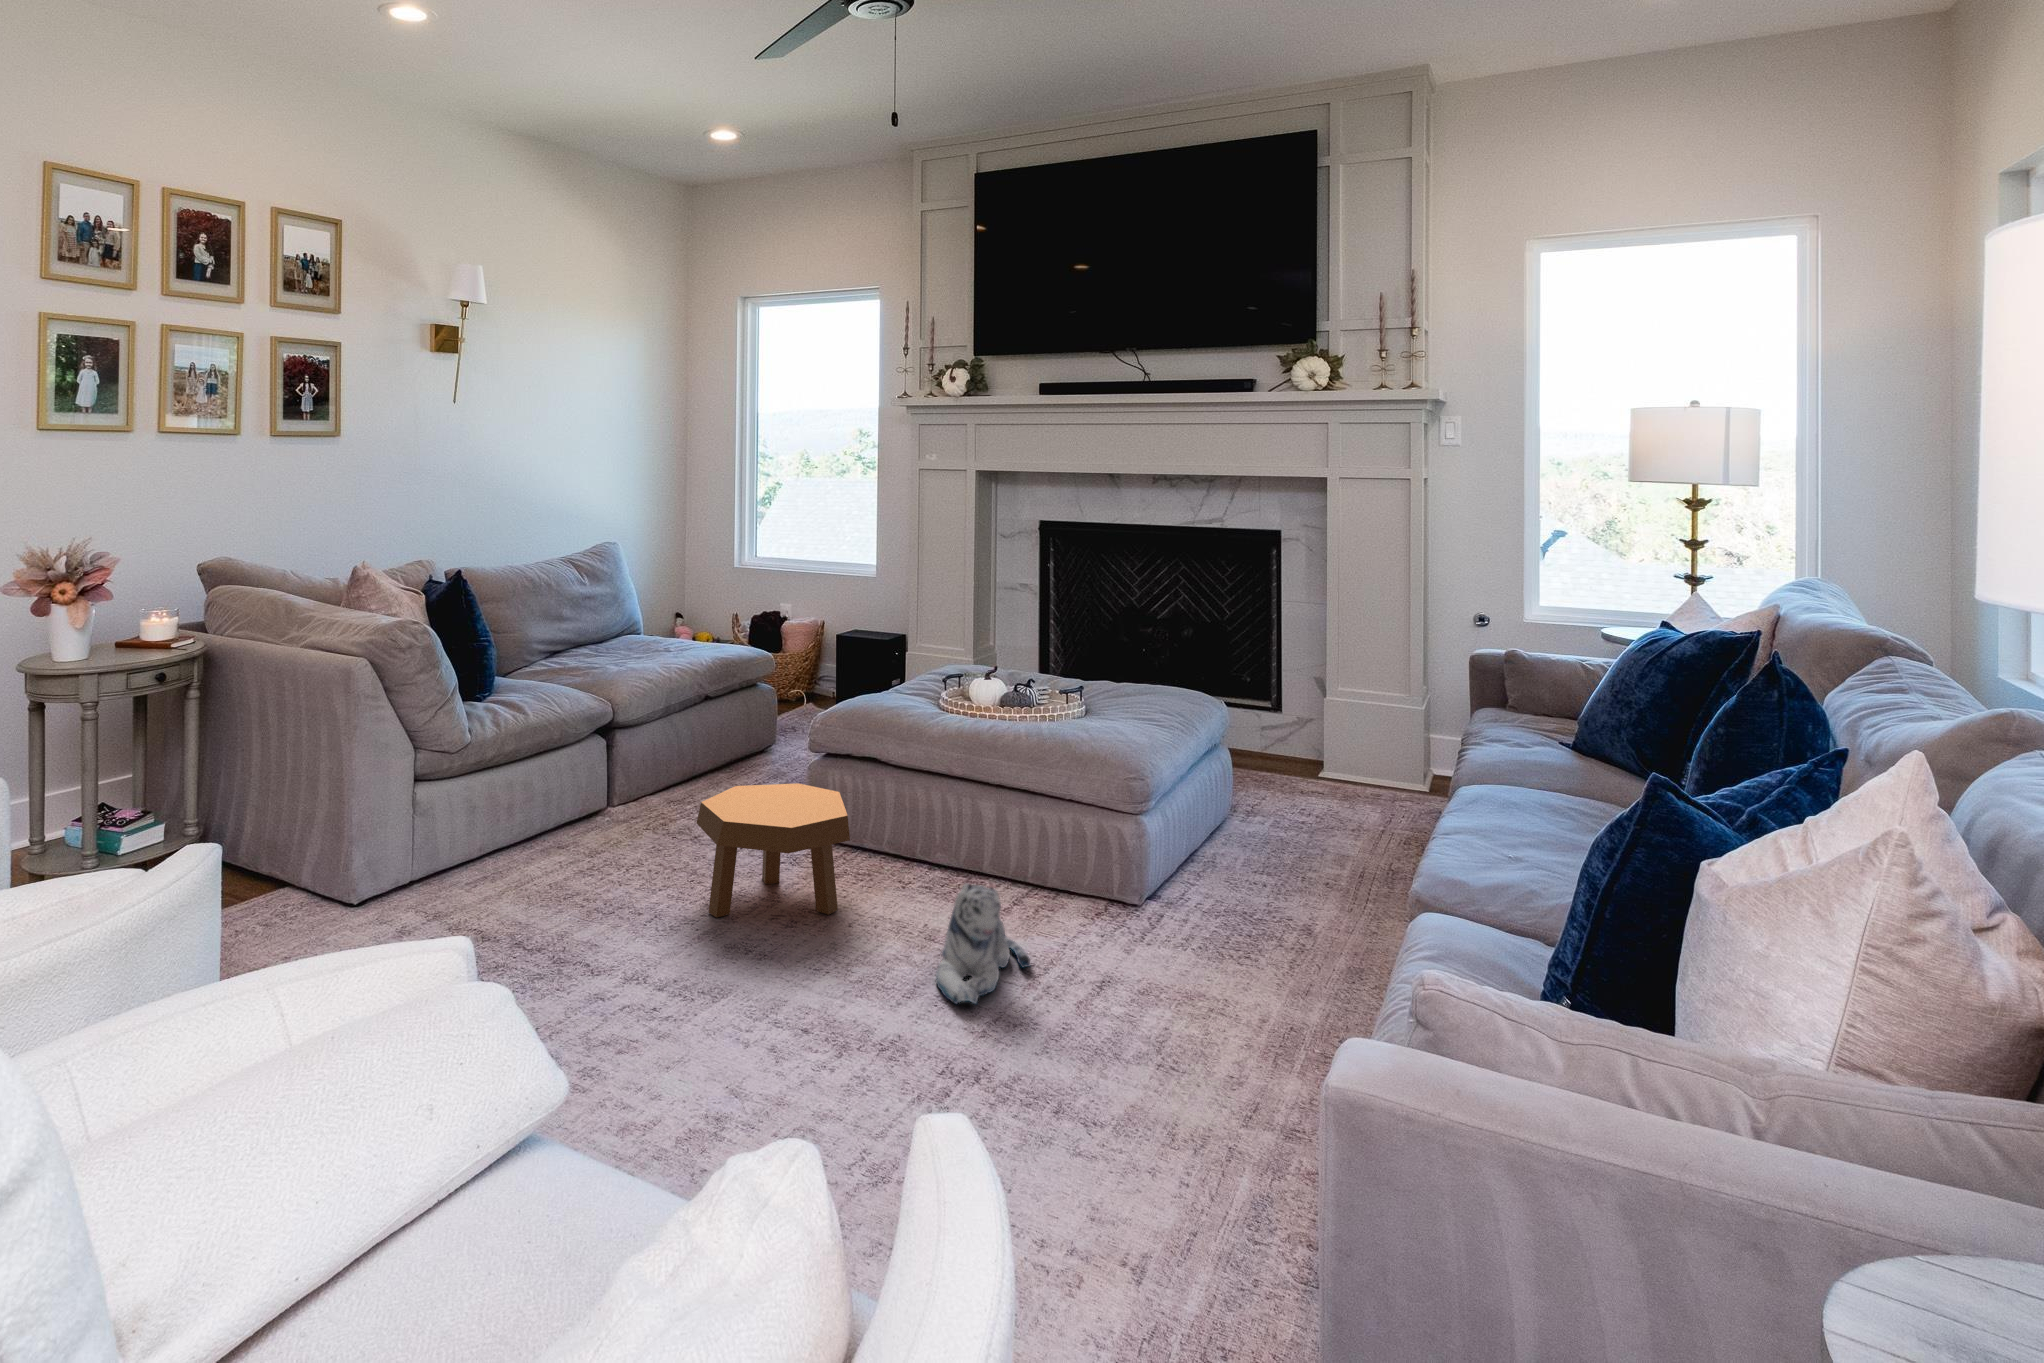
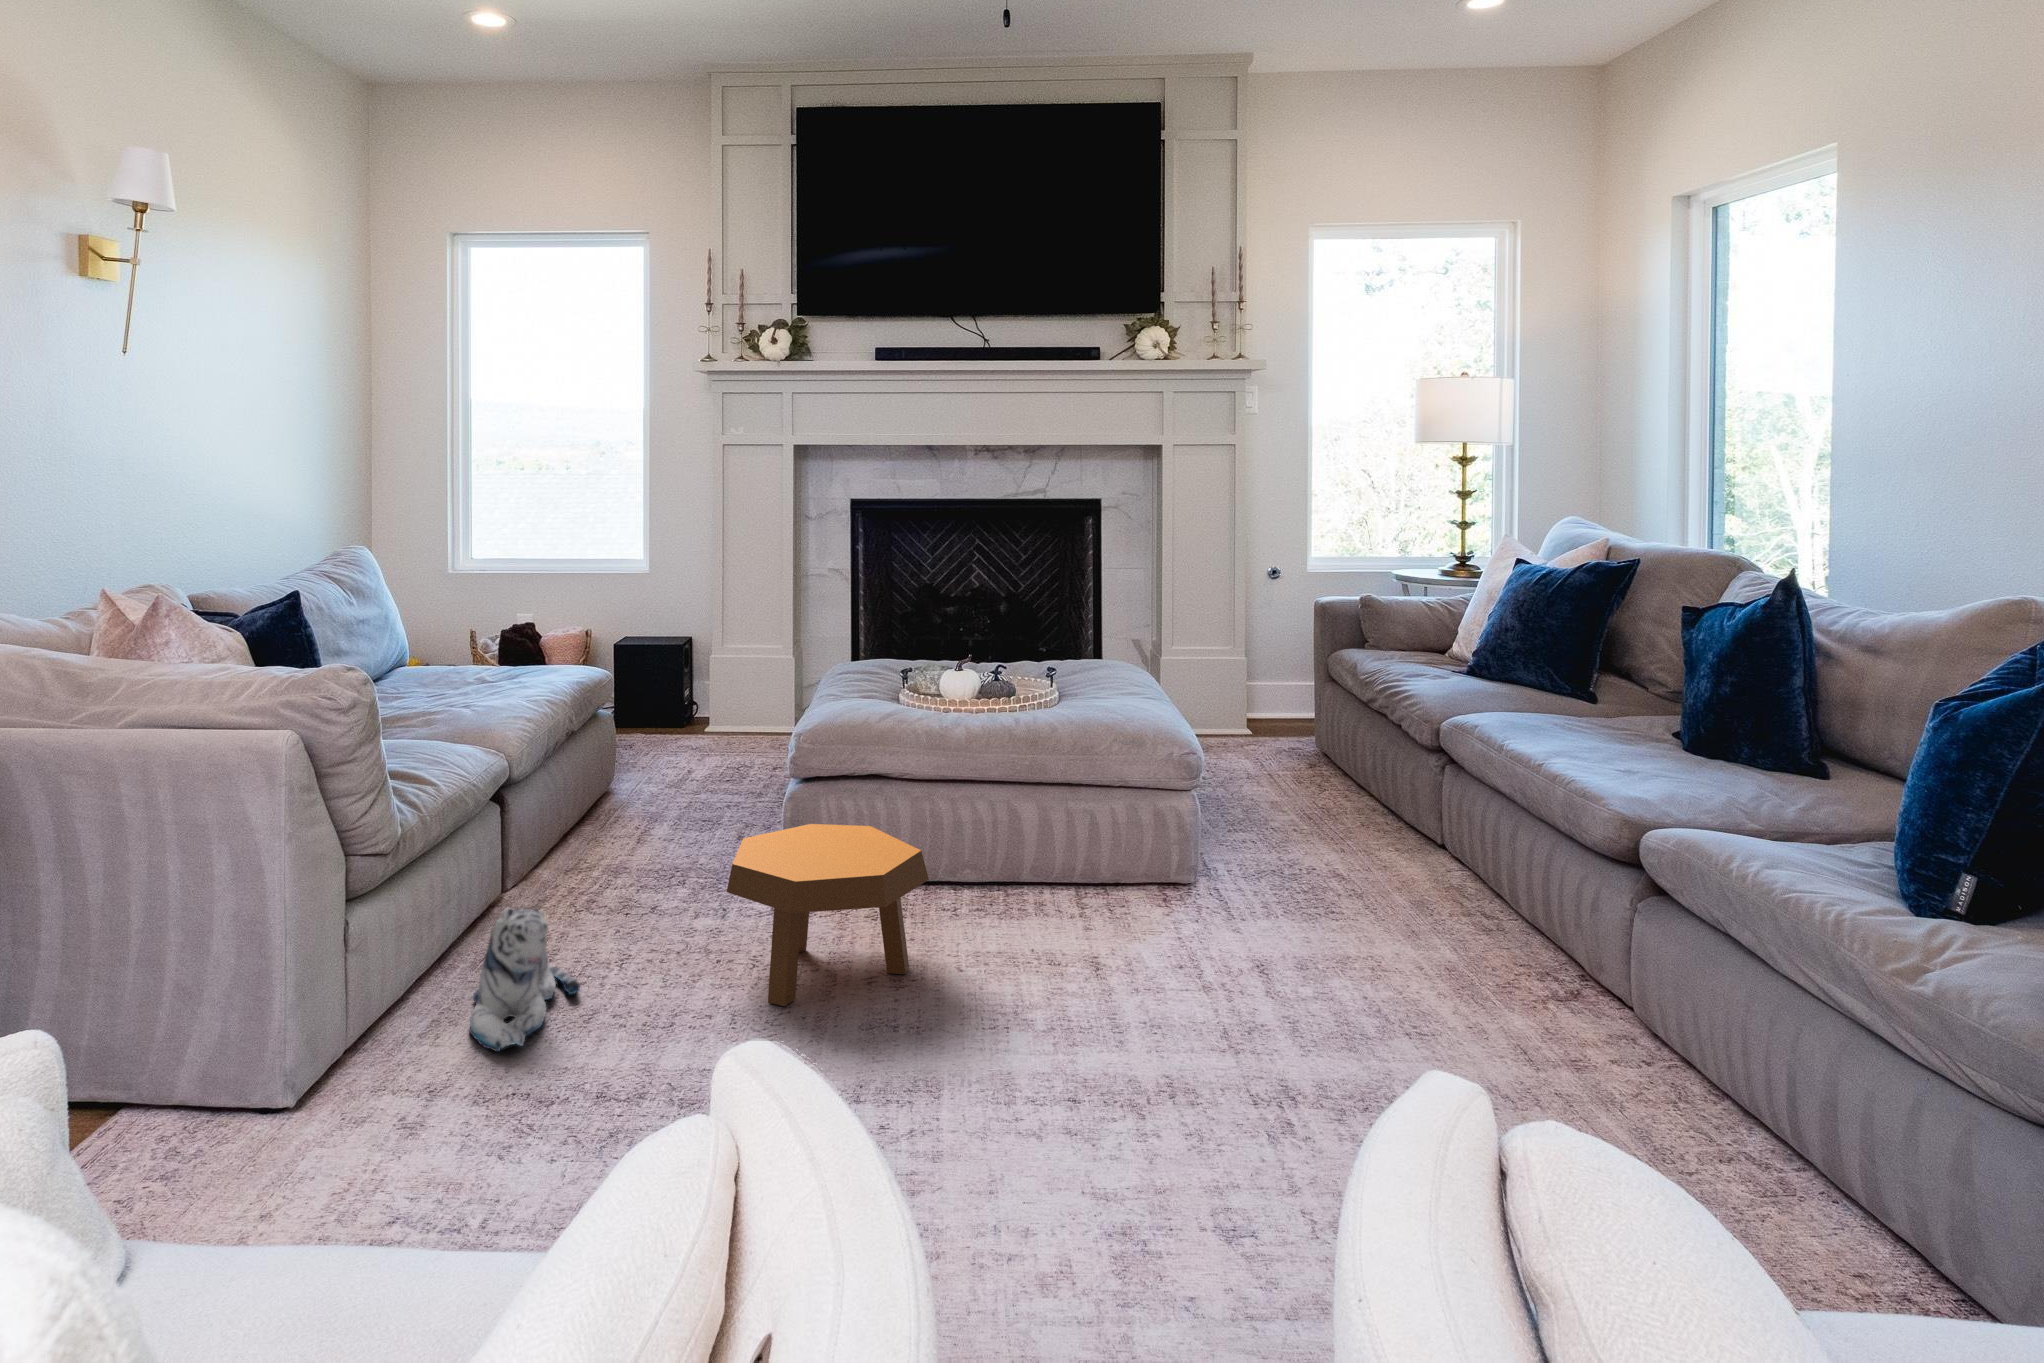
plush toy: present [936,884,1030,1004] -> present [469,908,580,1052]

